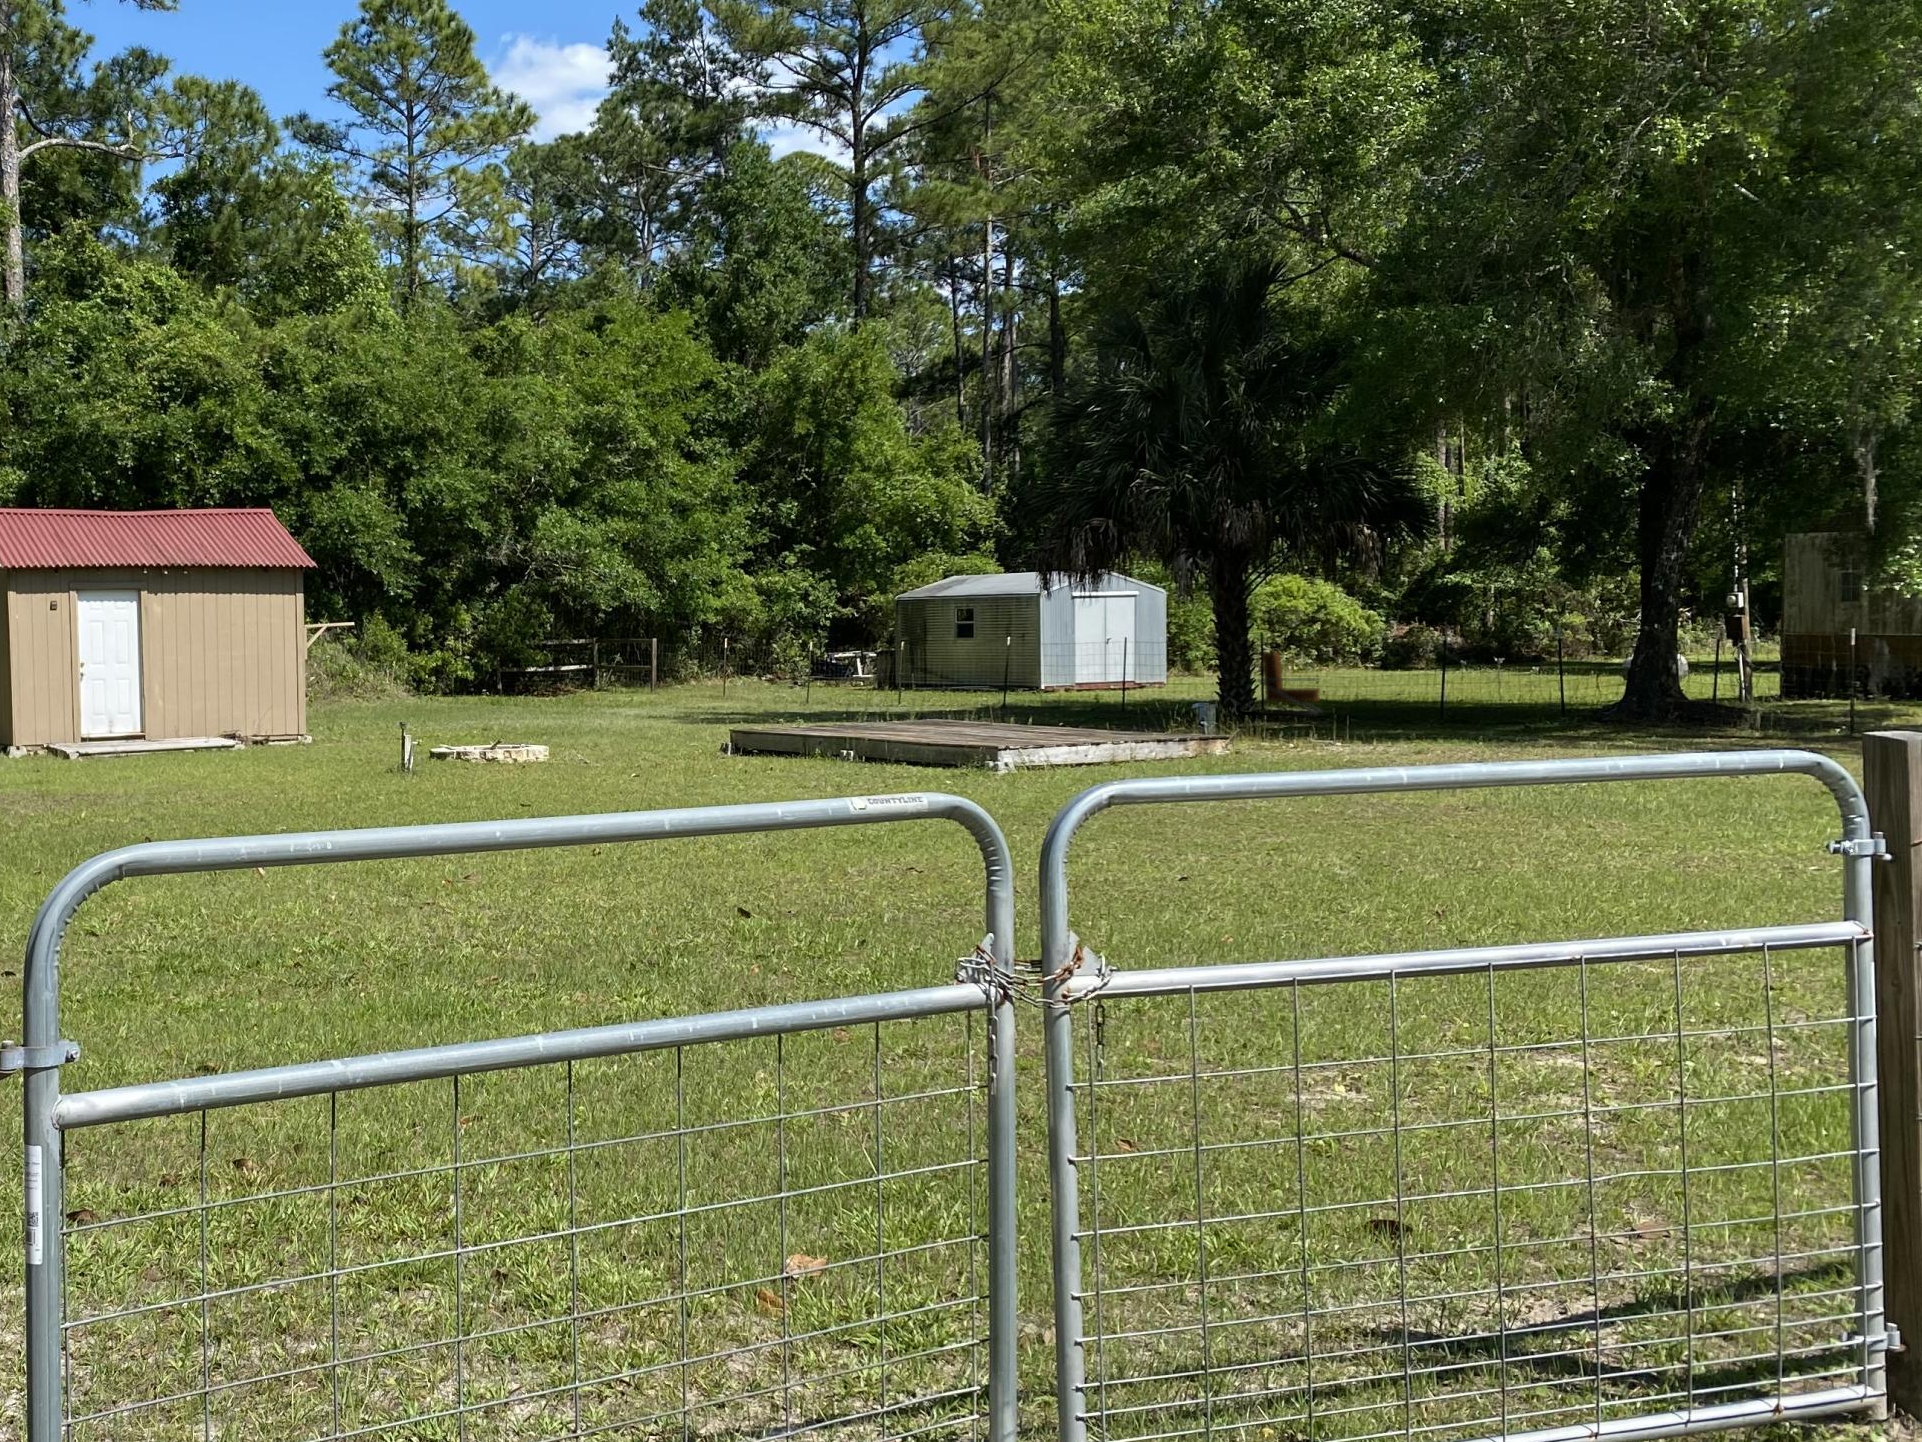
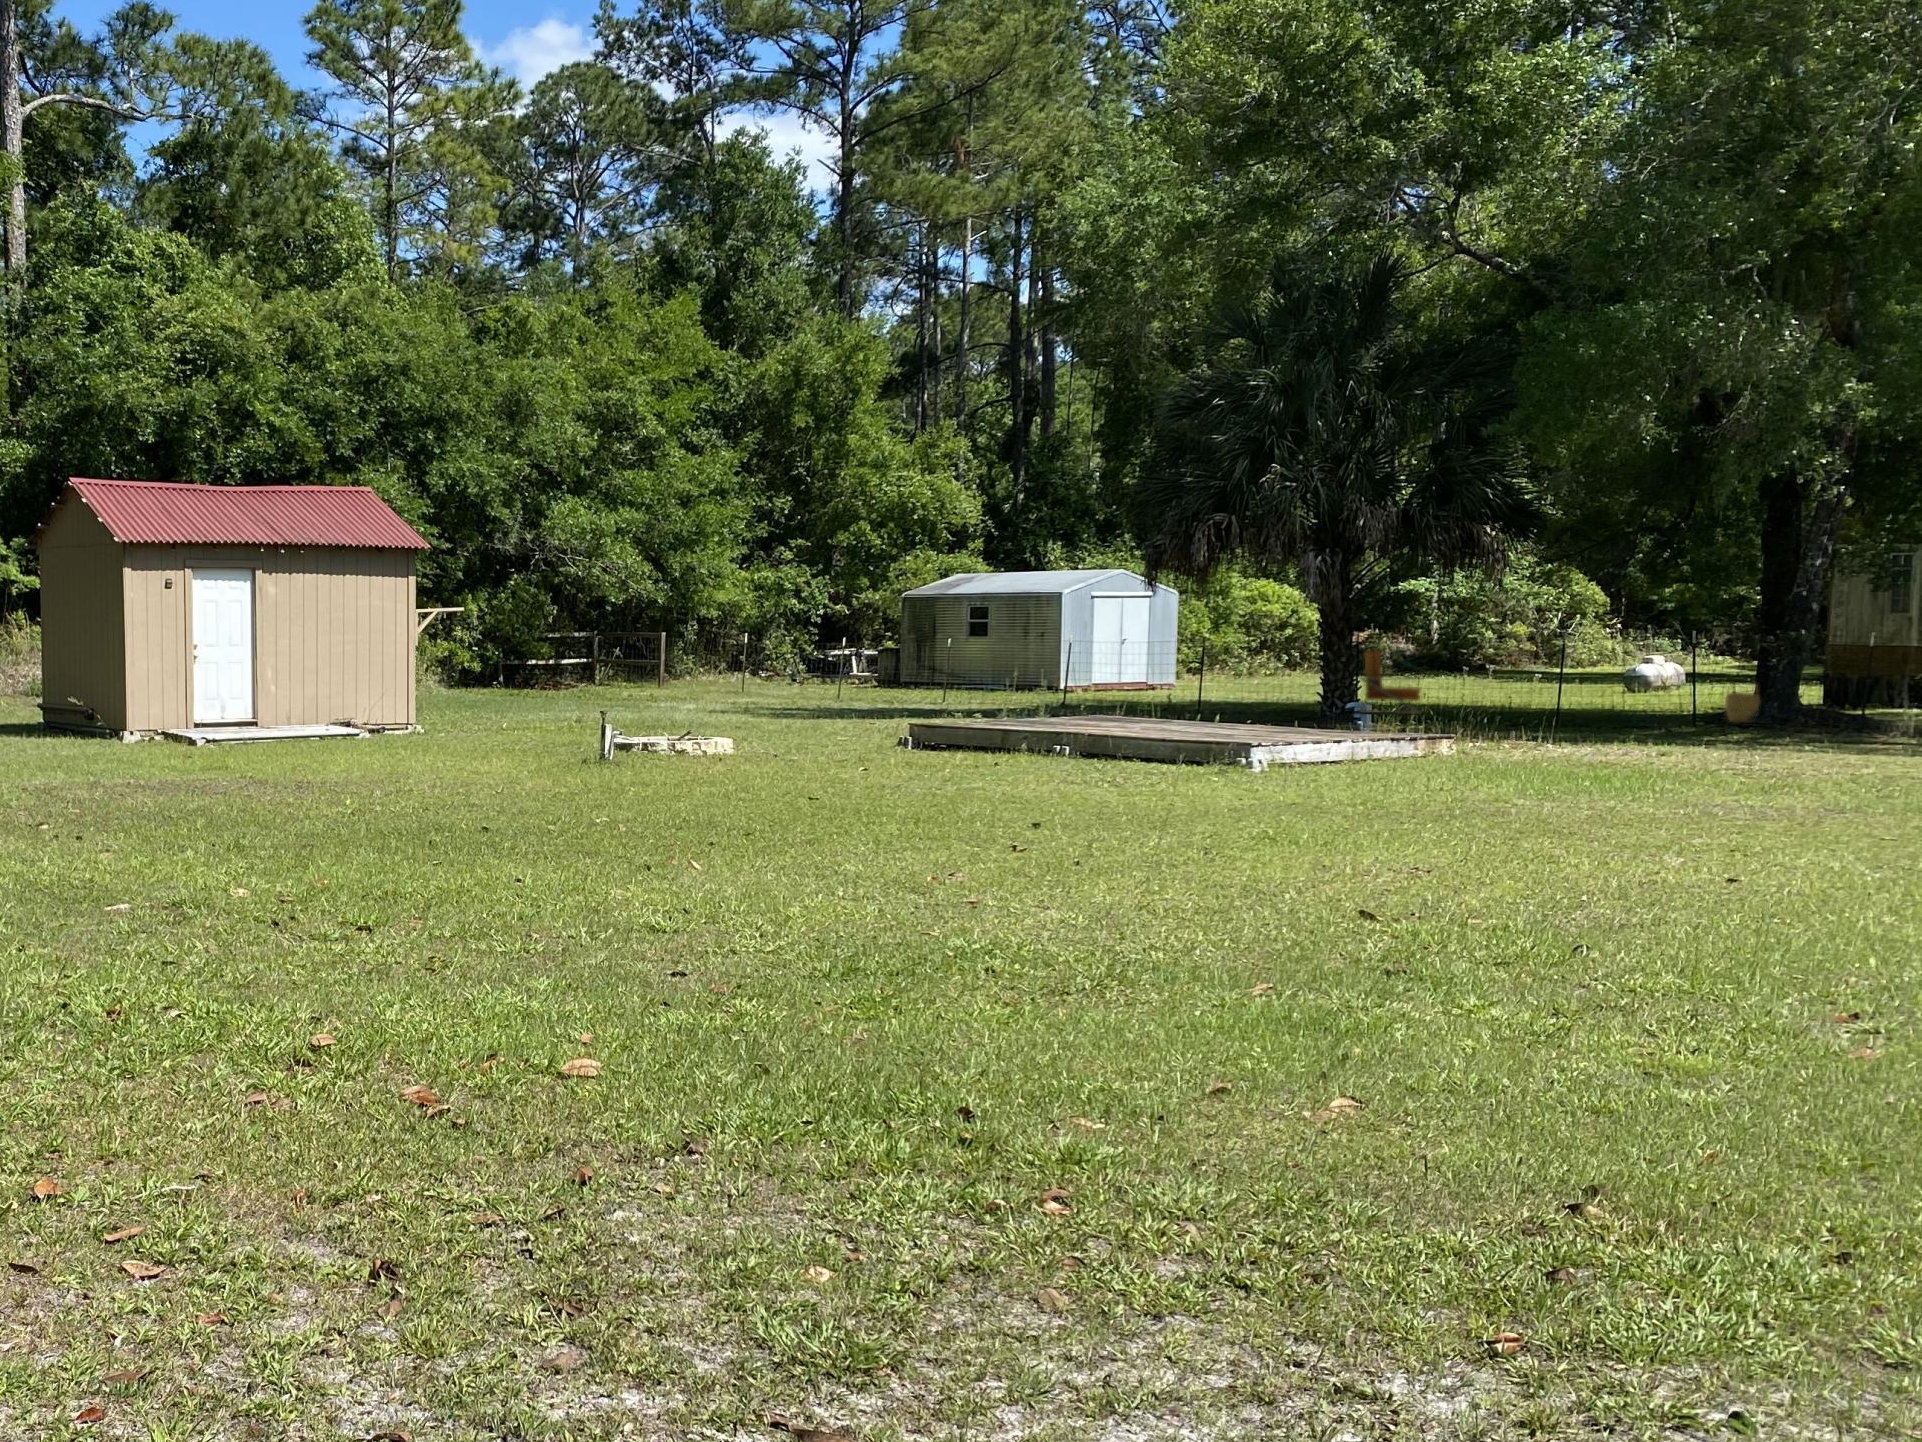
woven basket: none [1608,681,1640,721] -> present [1725,691,1760,723]

